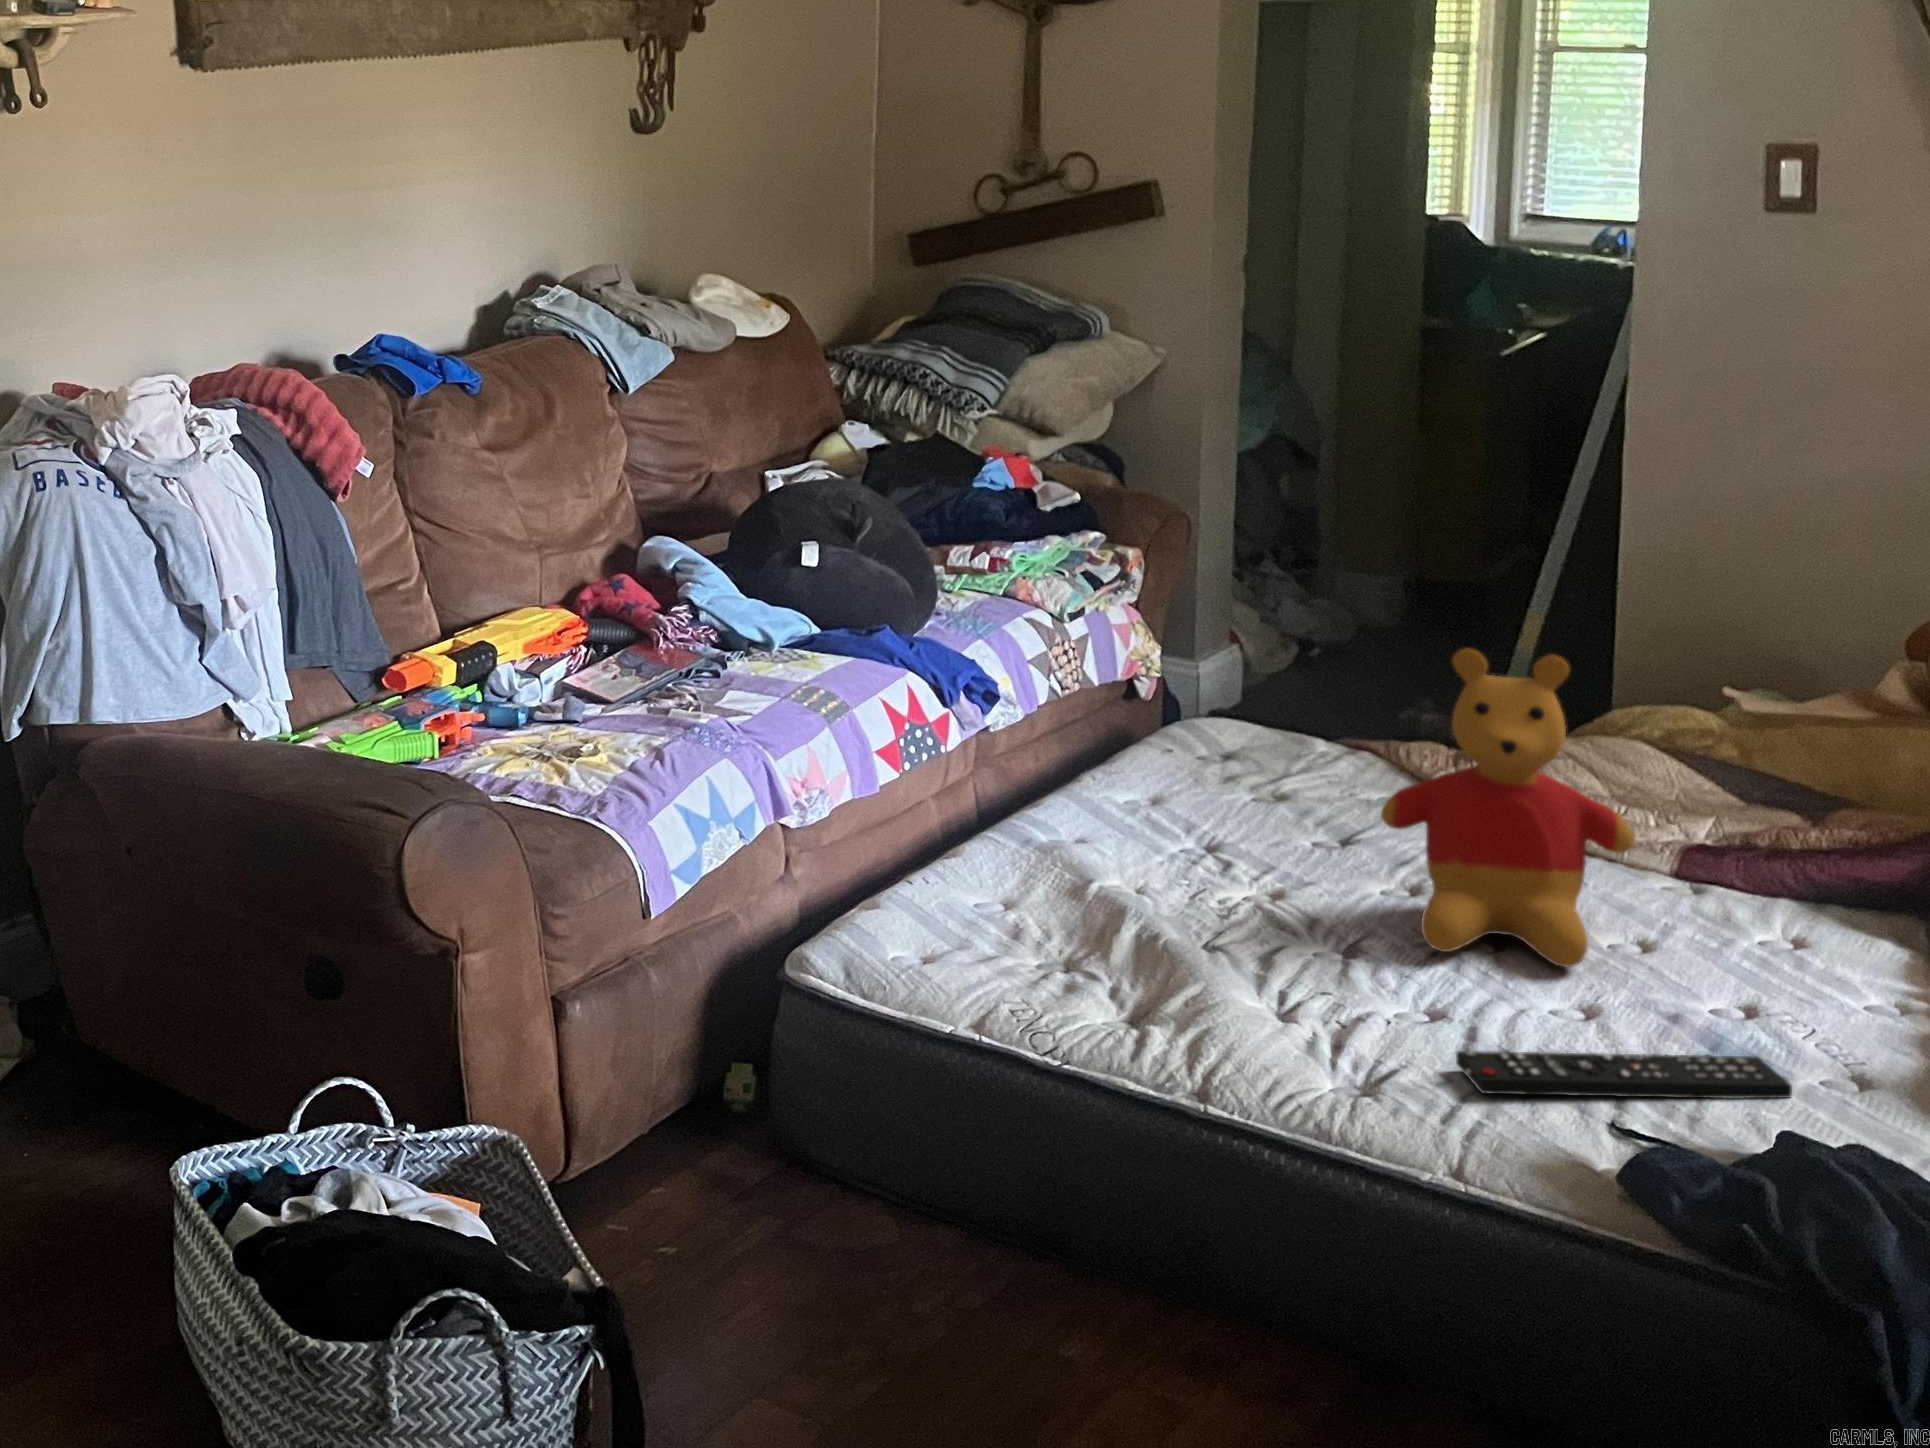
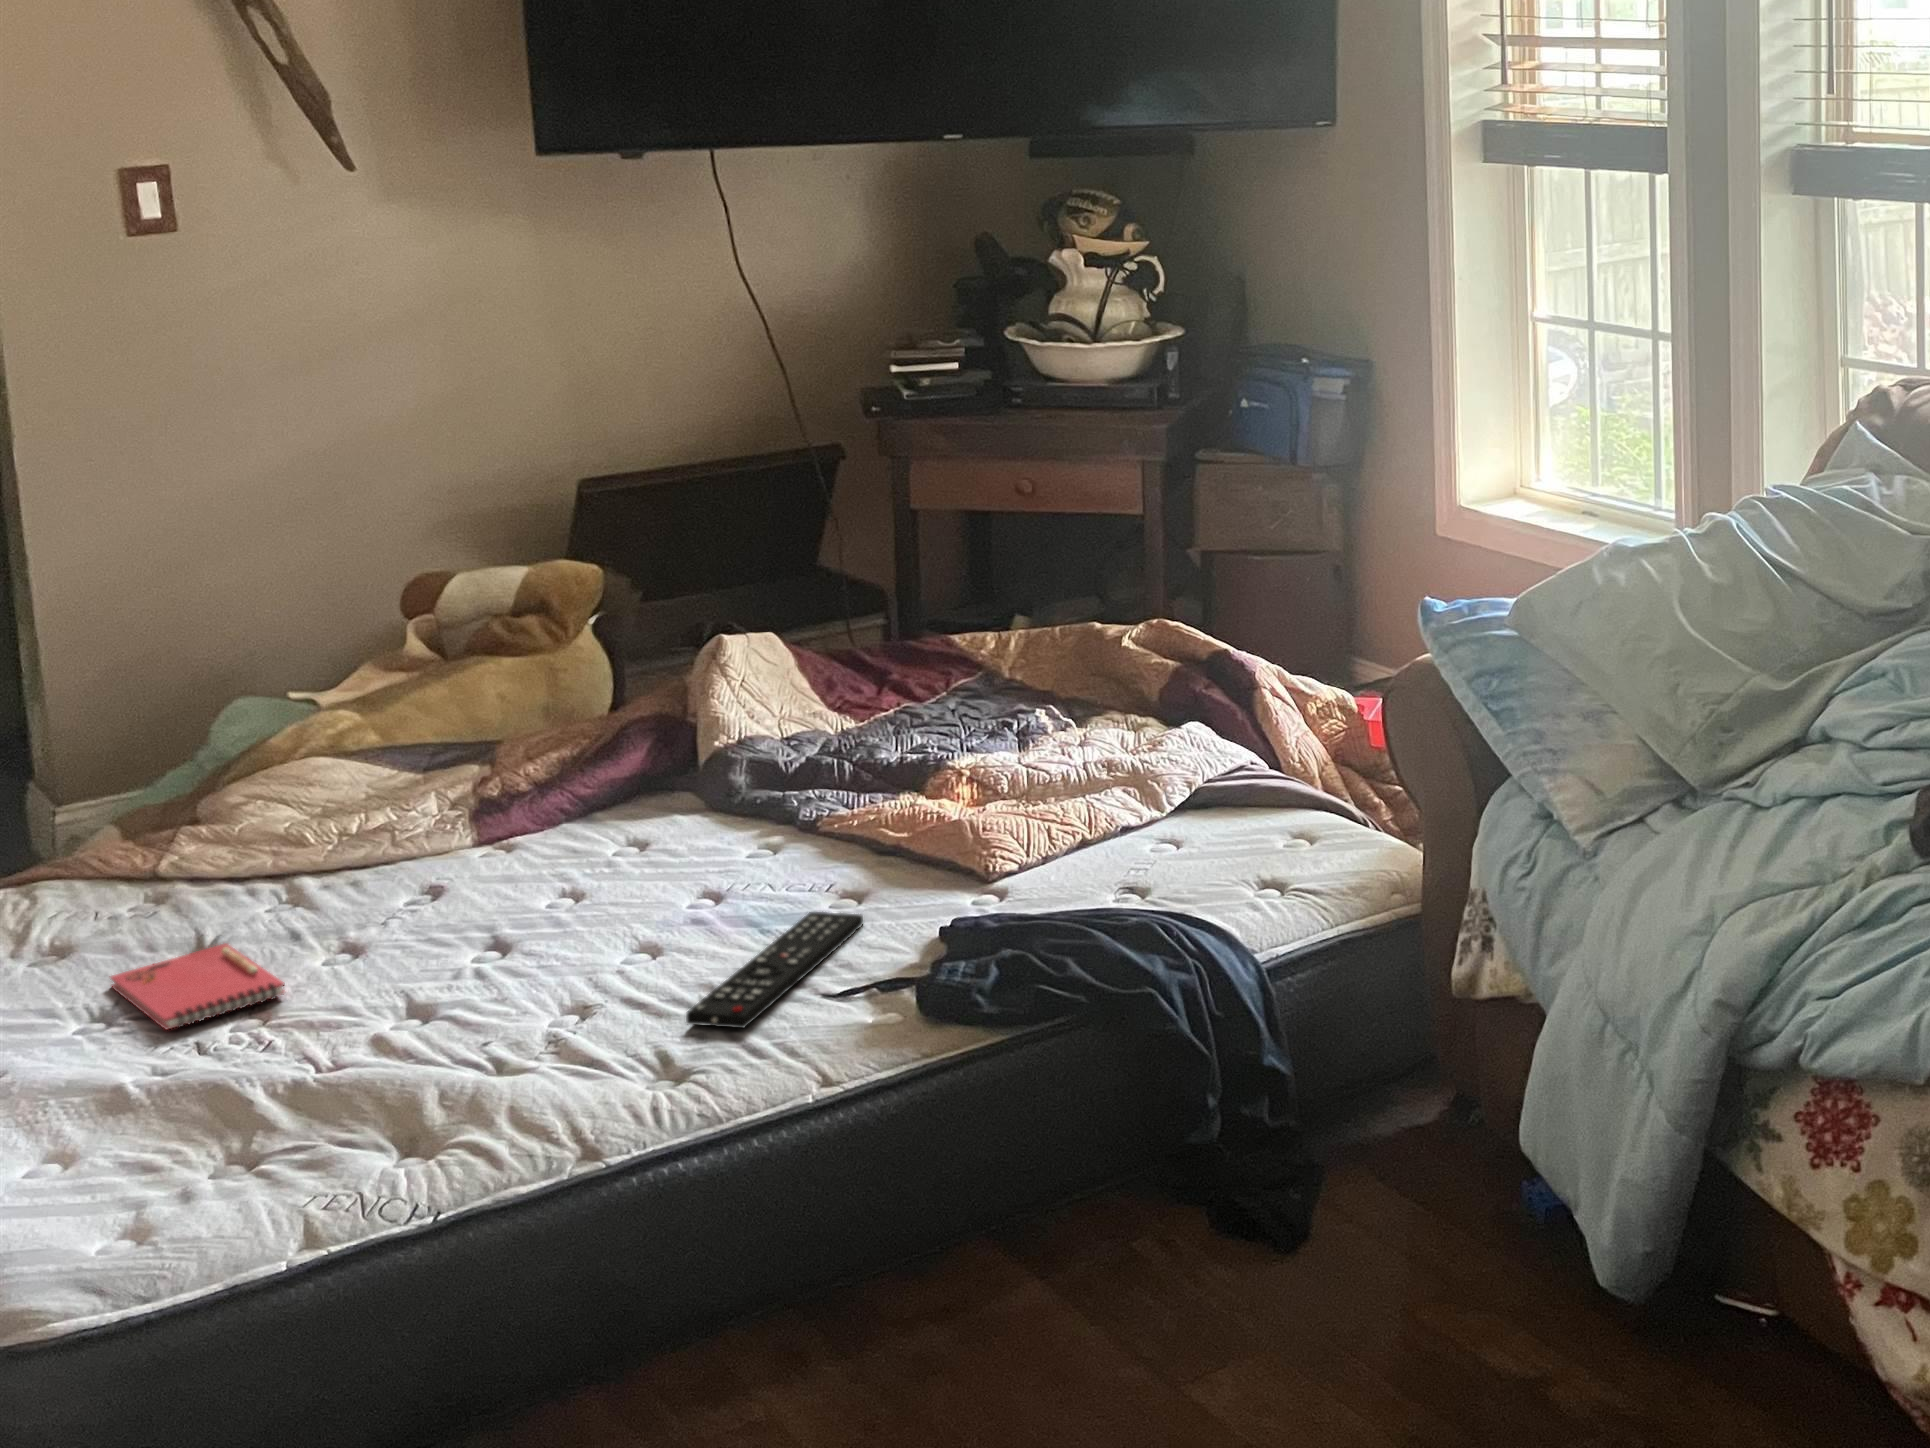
stuffed bear: present [1381,649,1635,967] -> none [359,669,602,971]
notebook: none [1199,824,1349,890] -> present [111,944,285,1029]

